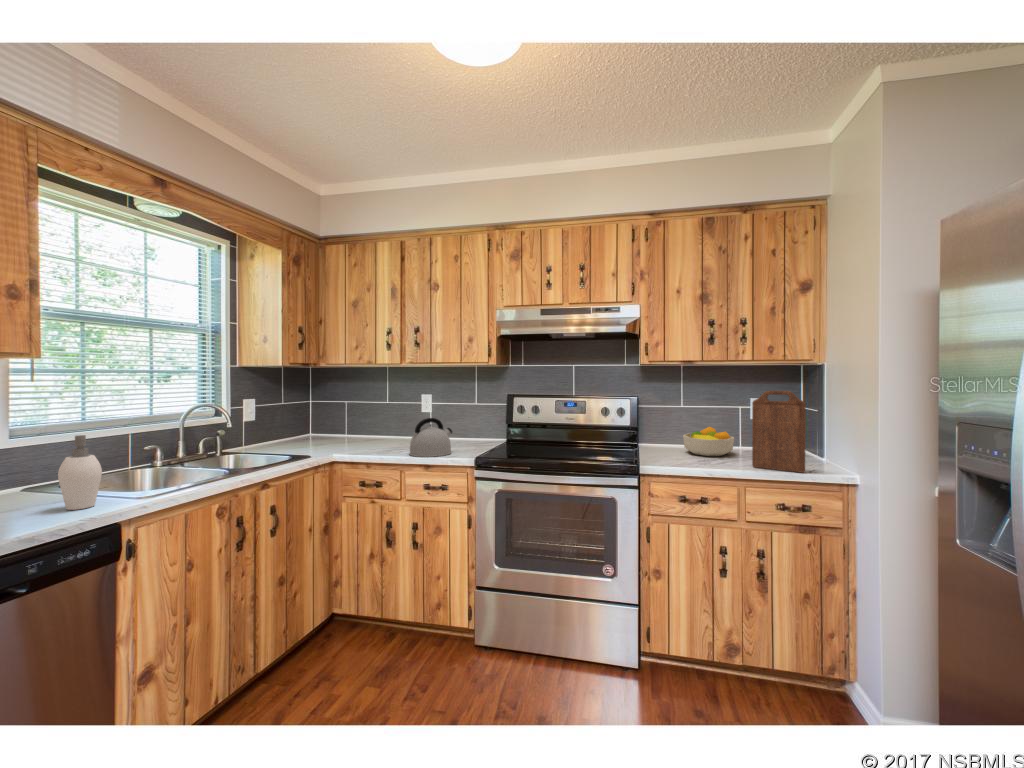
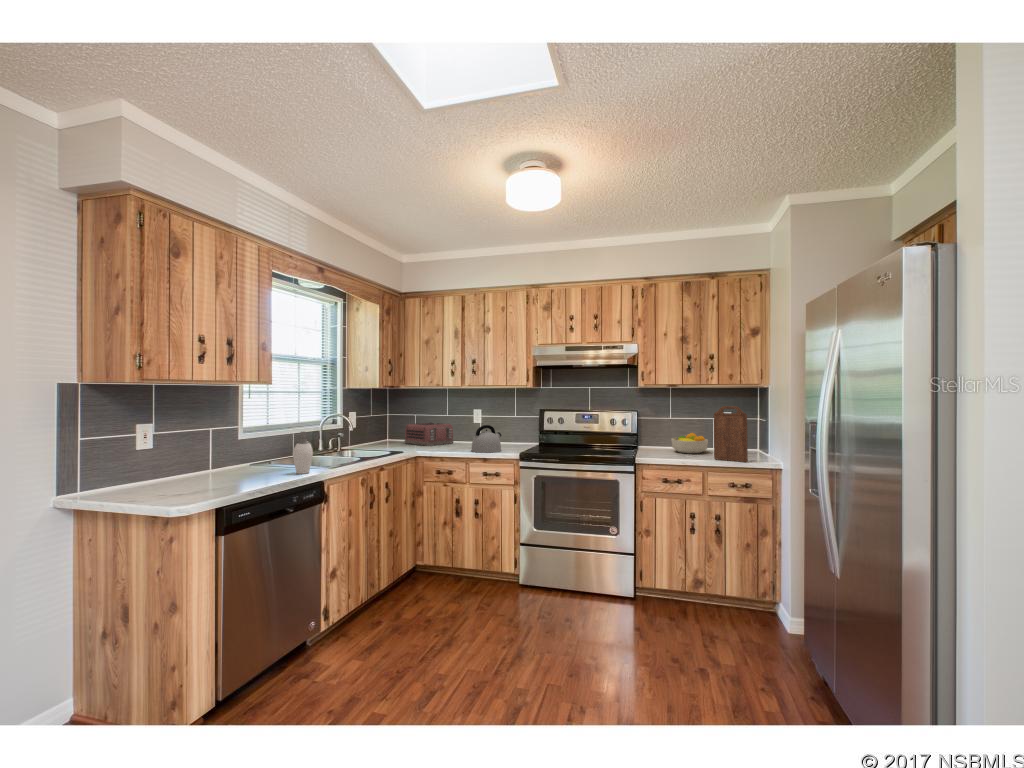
toaster: none [328,414,394,446] -> present [404,423,454,446]

